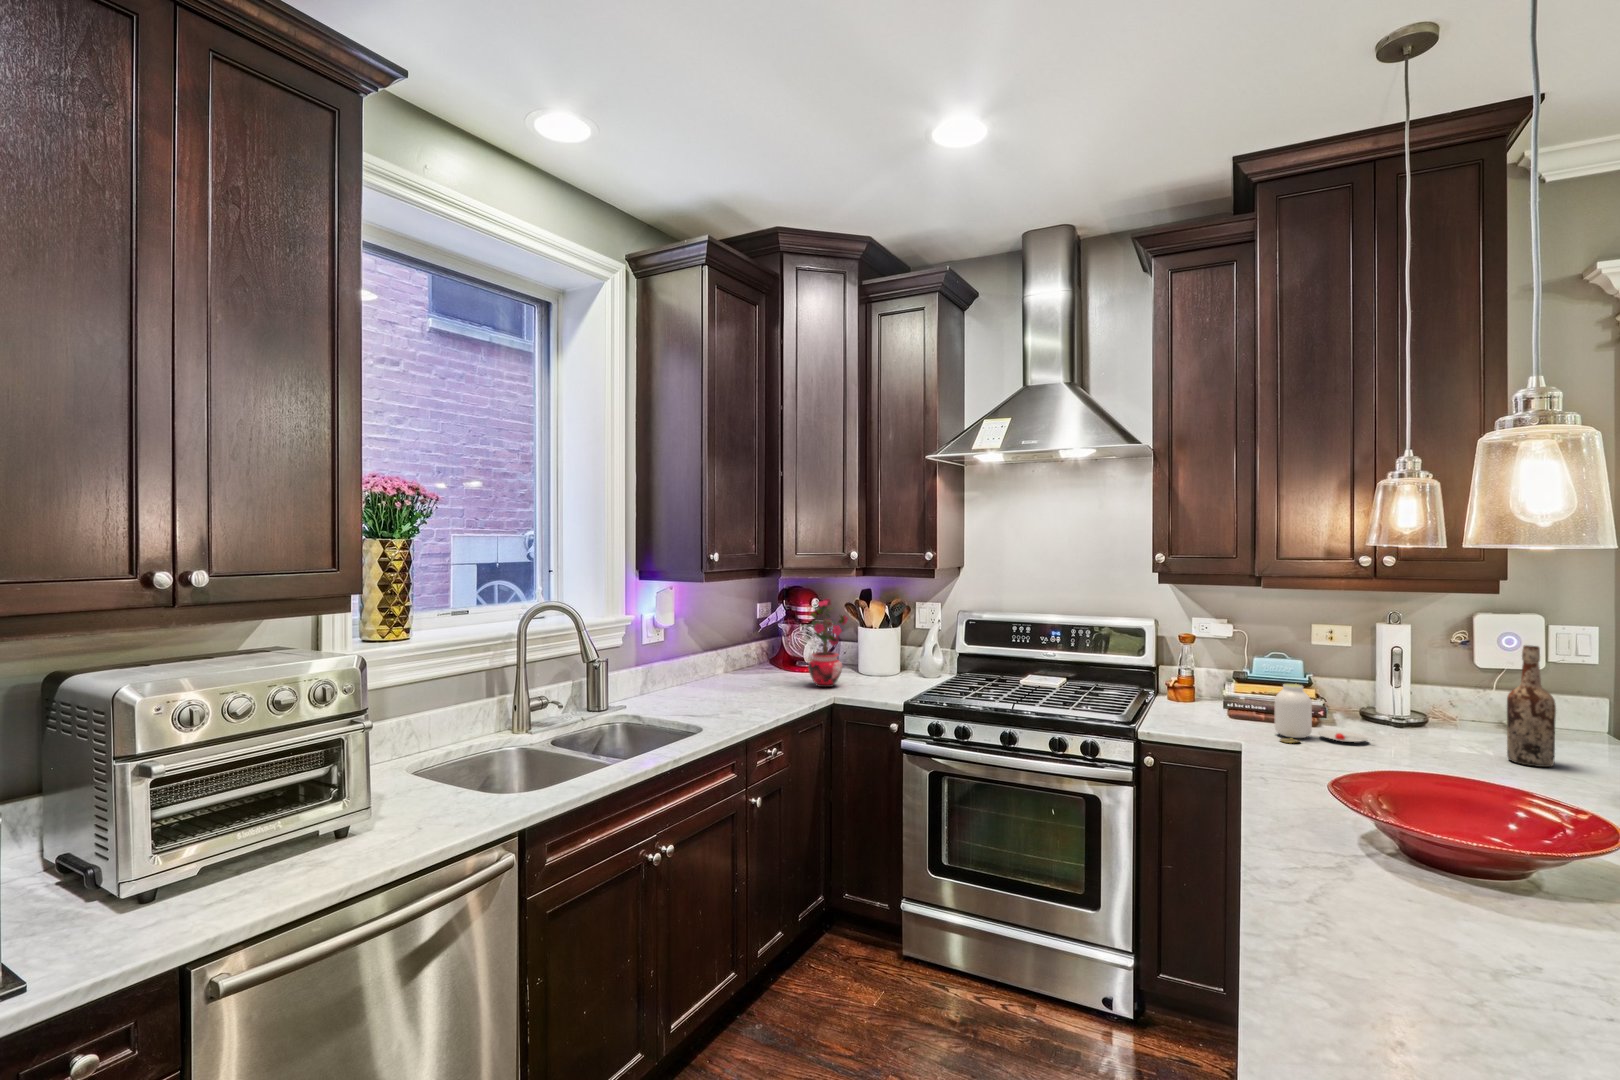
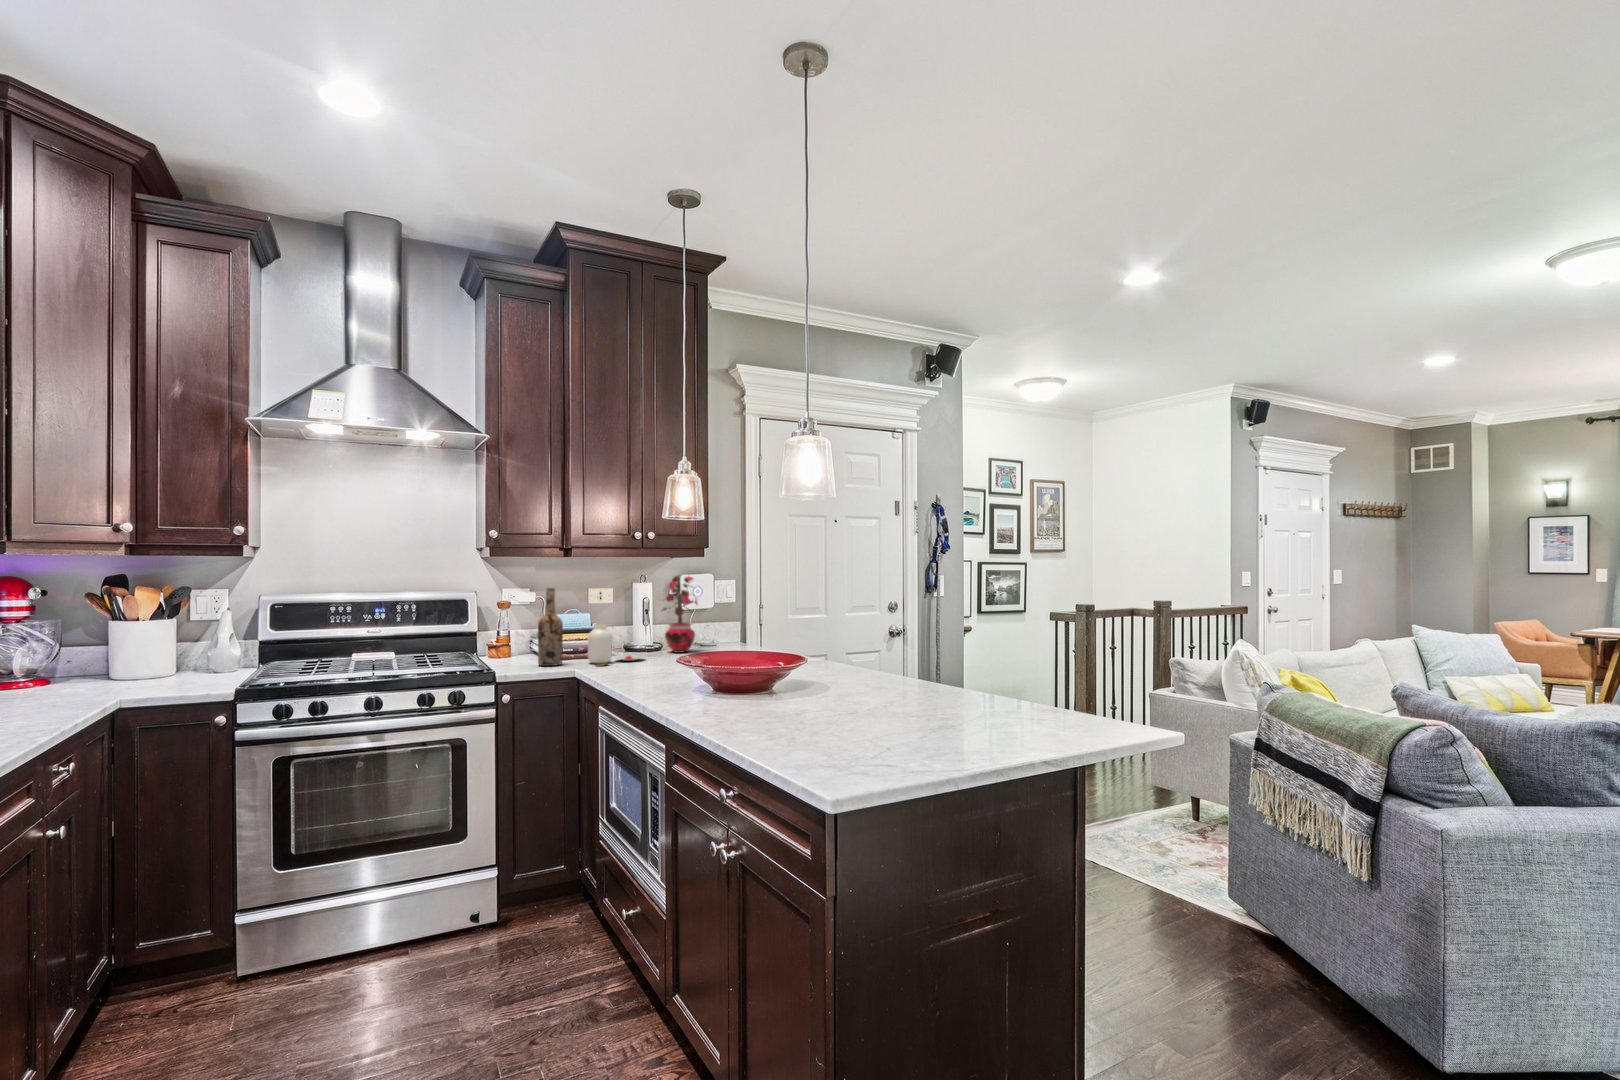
potted plant: present [806,599,848,687] -> present [662,576,697,653]
wine bottle: present [1507,645,1556,767] -> present [538,588,563,666]

